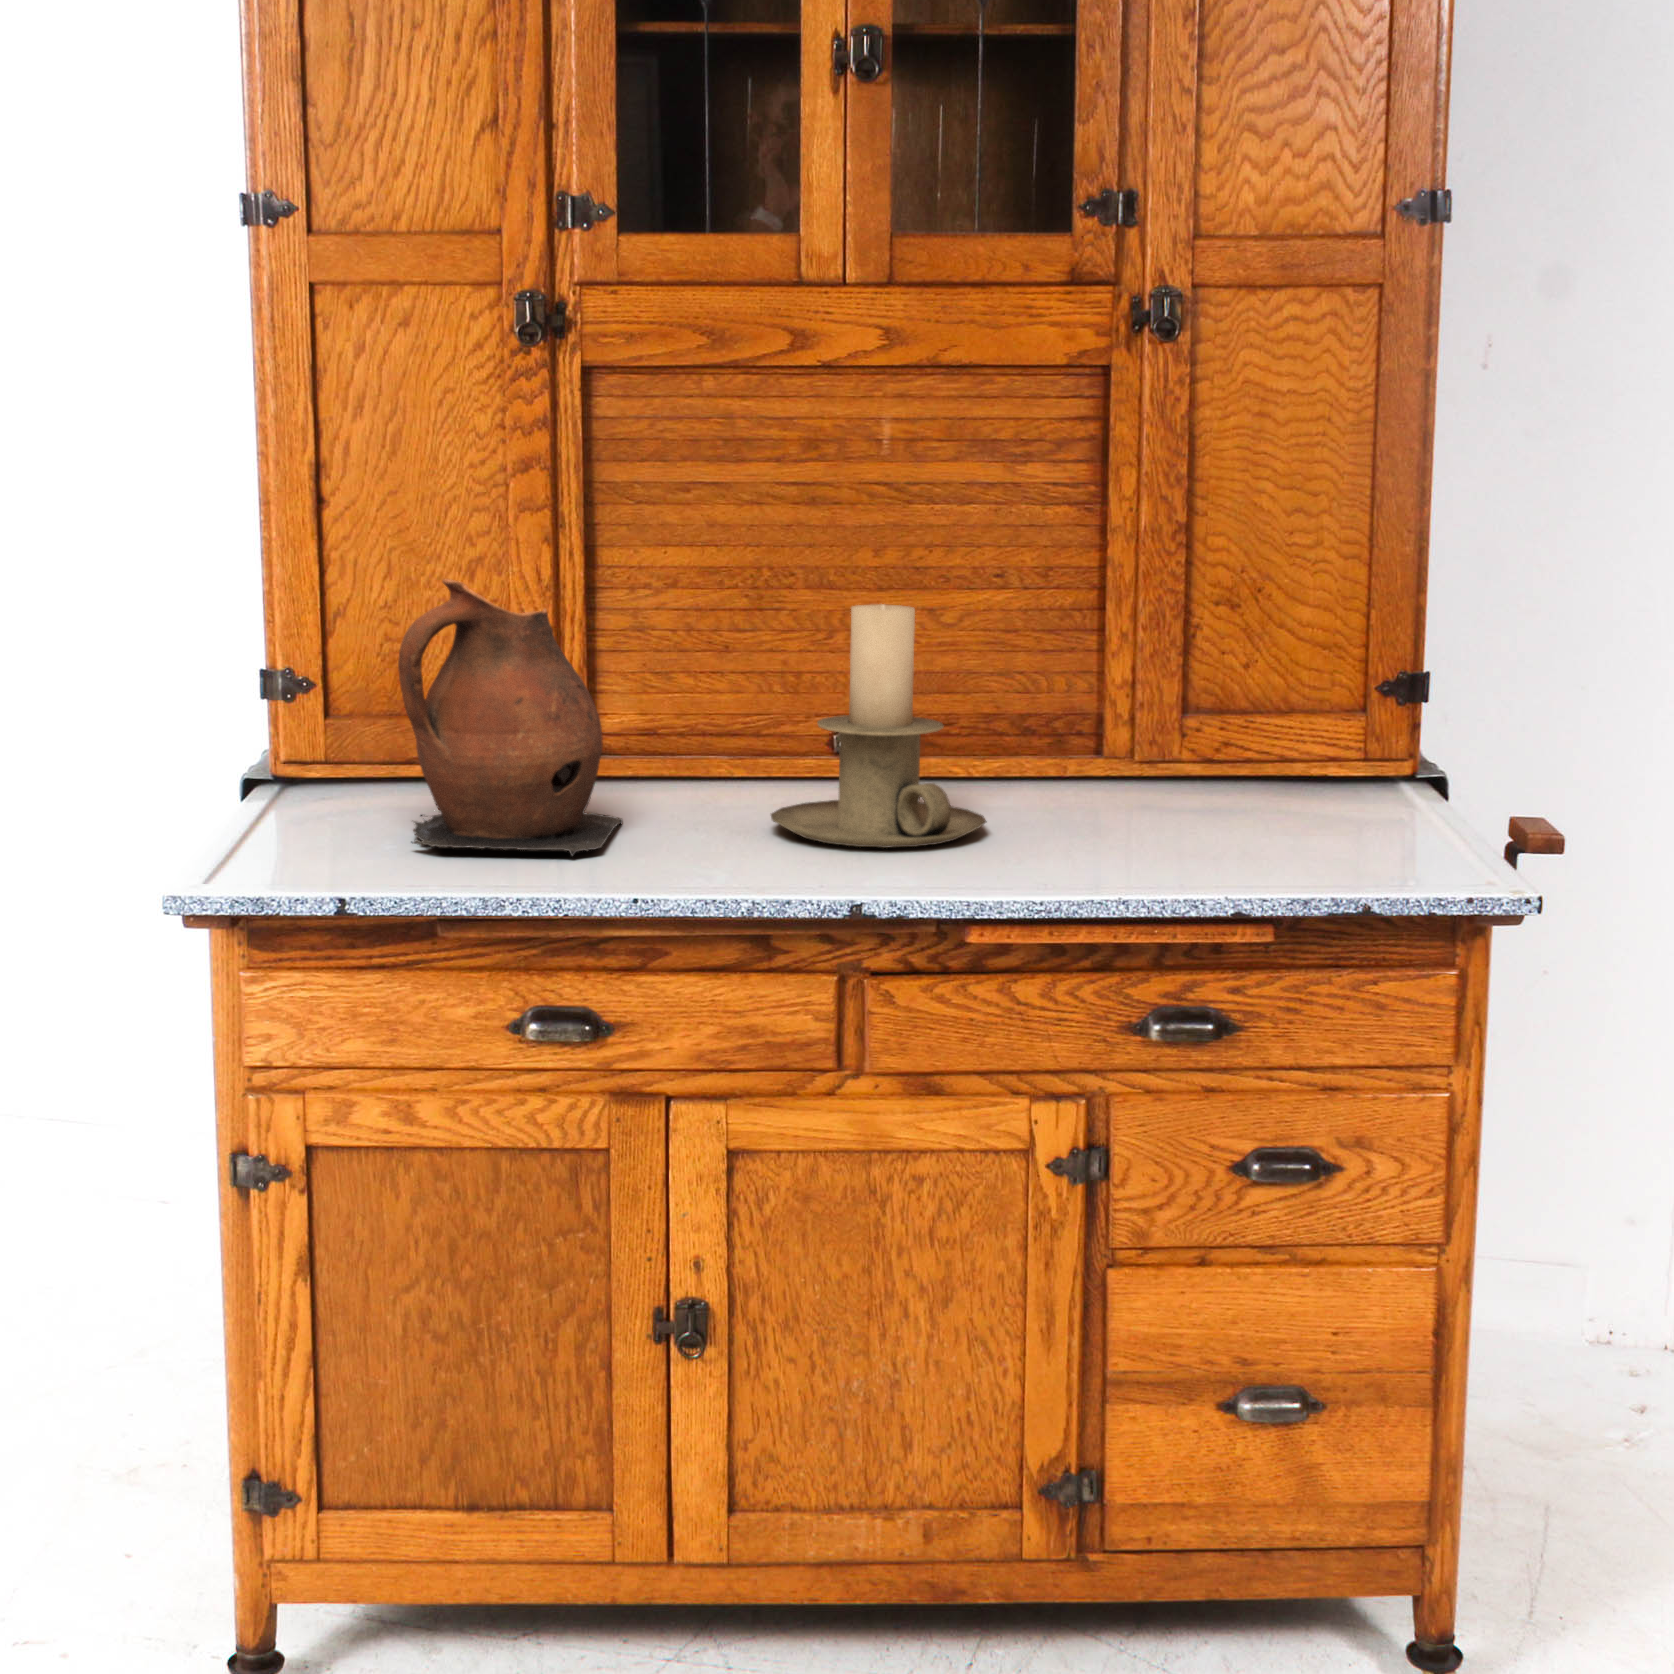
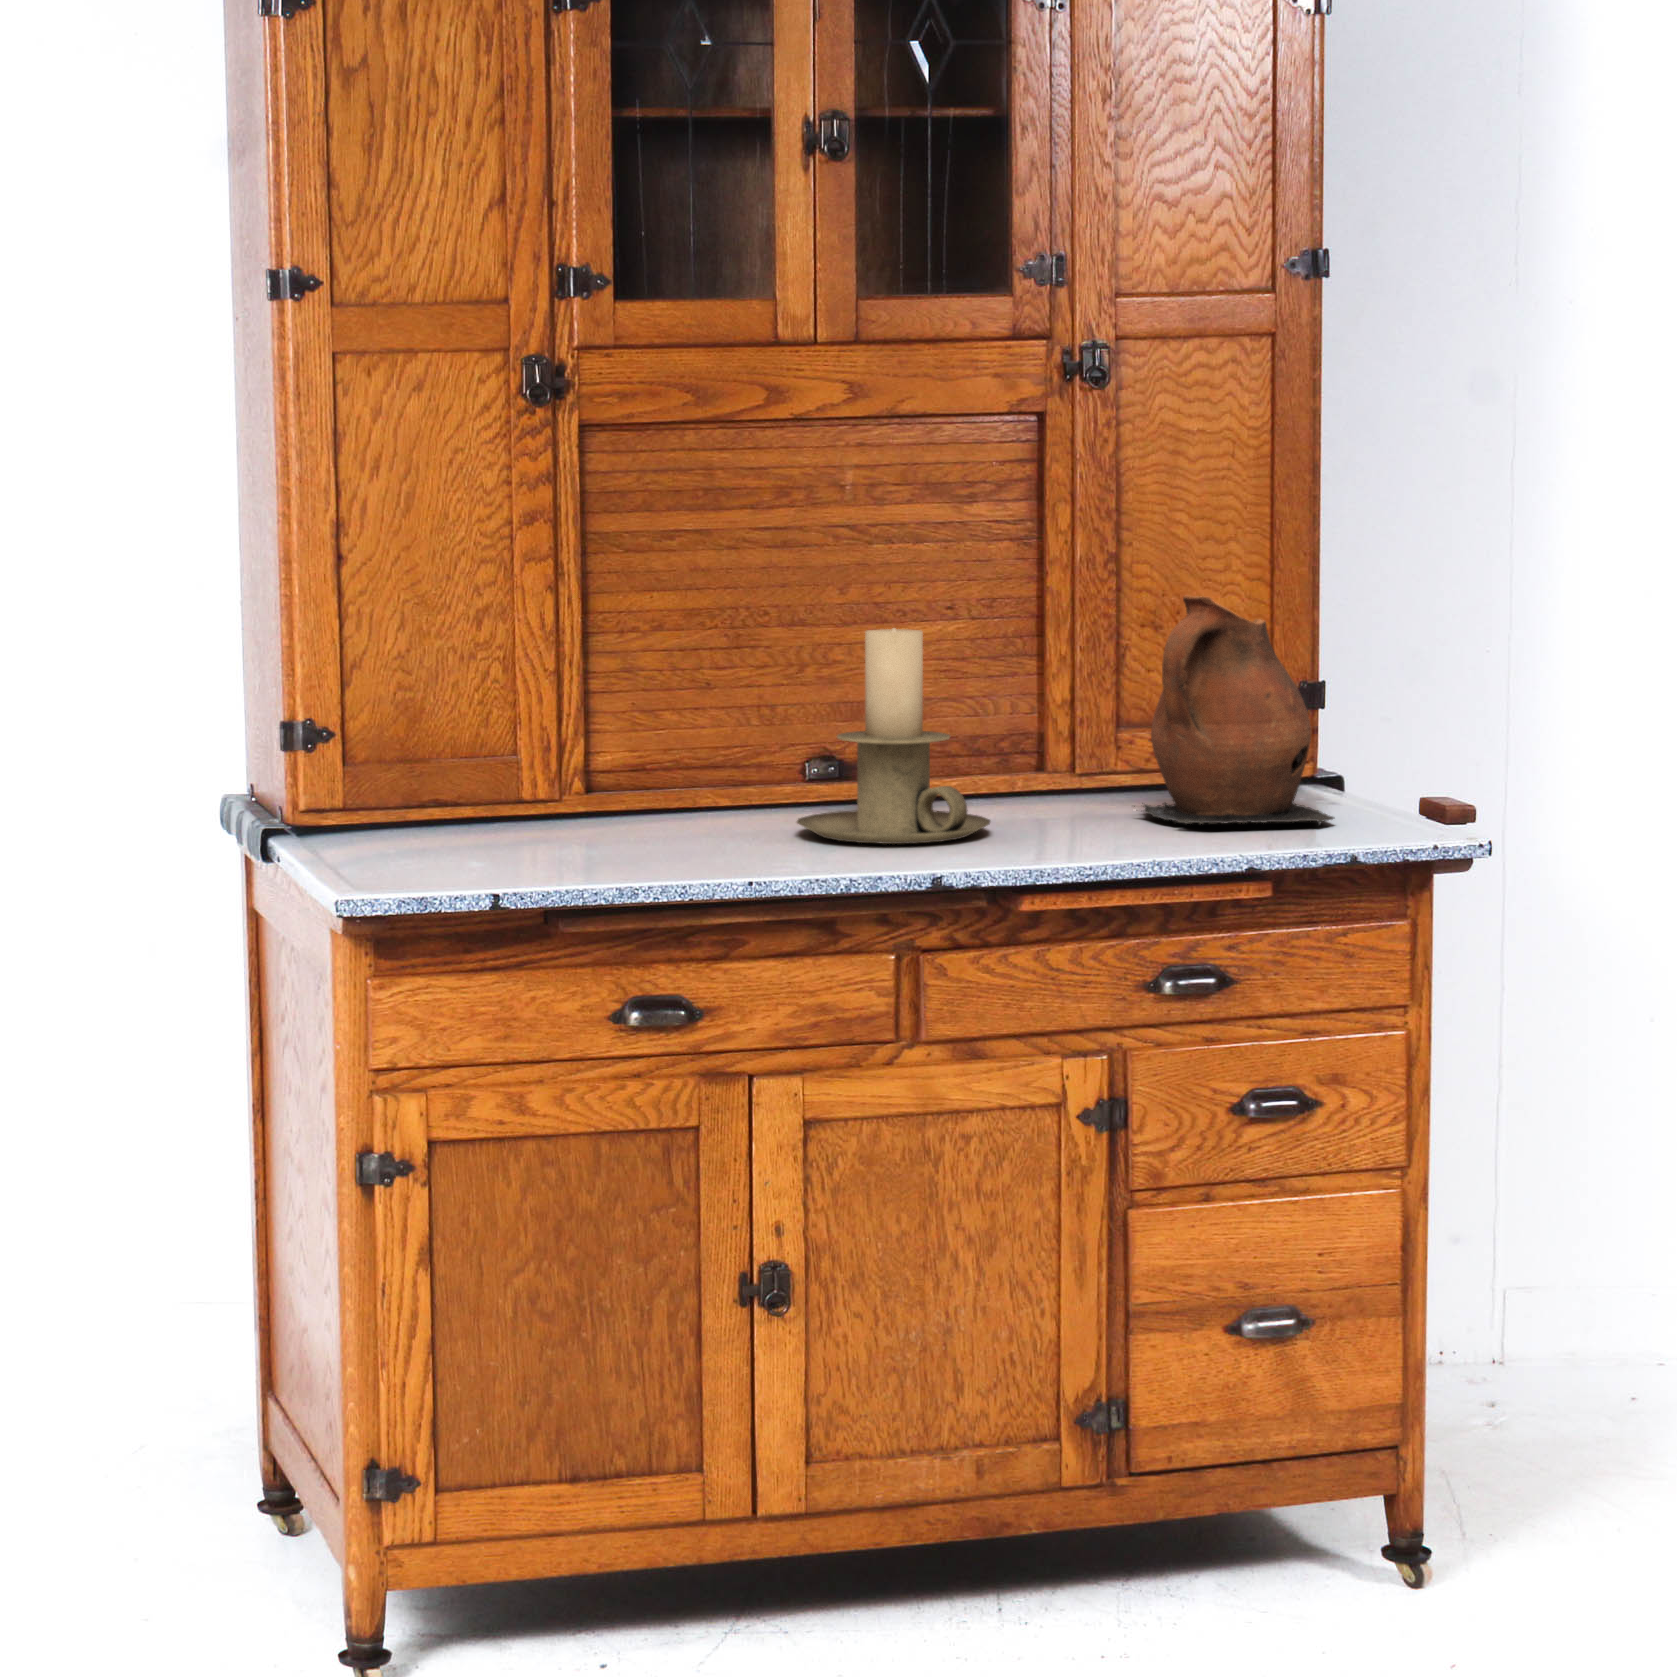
ceramic pitcher: present [398,579,623,856] -> present [1134,596,1334,825]

